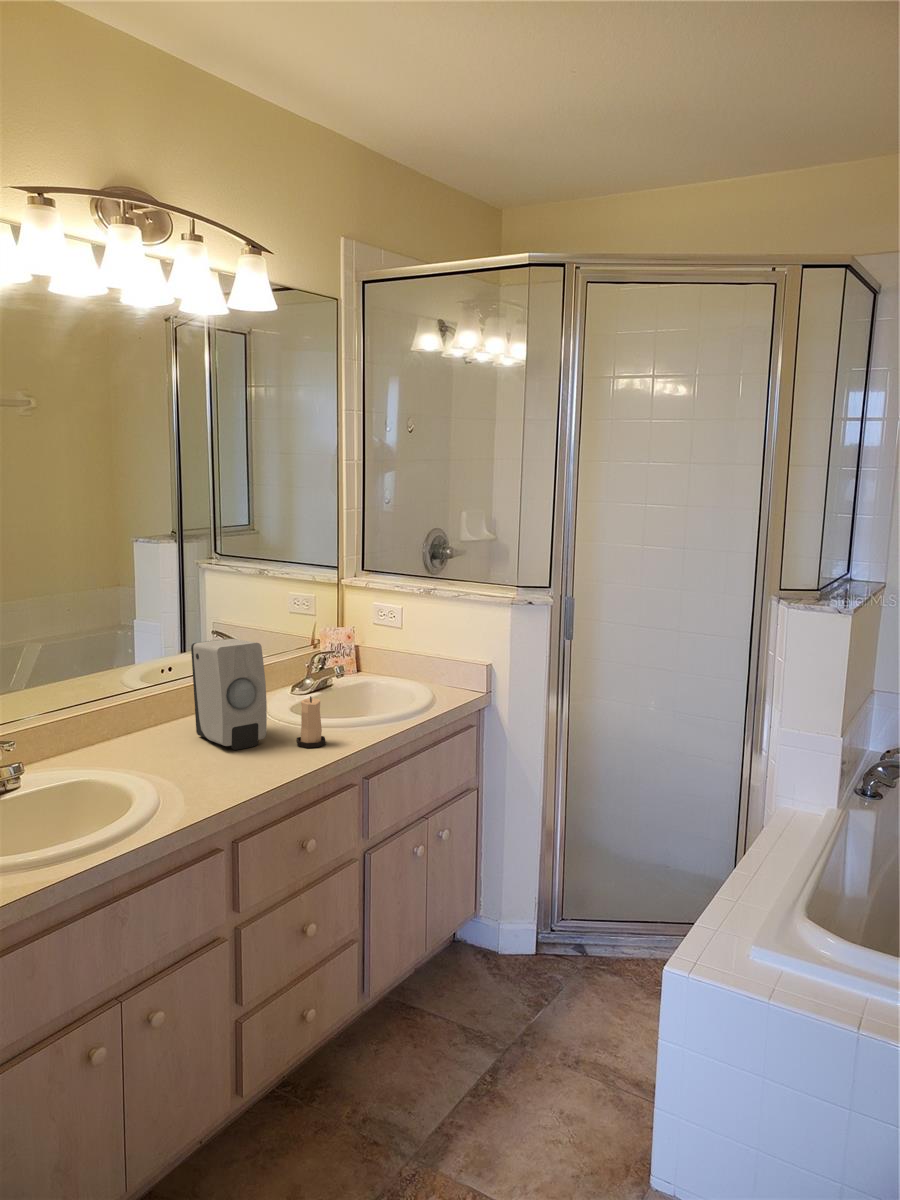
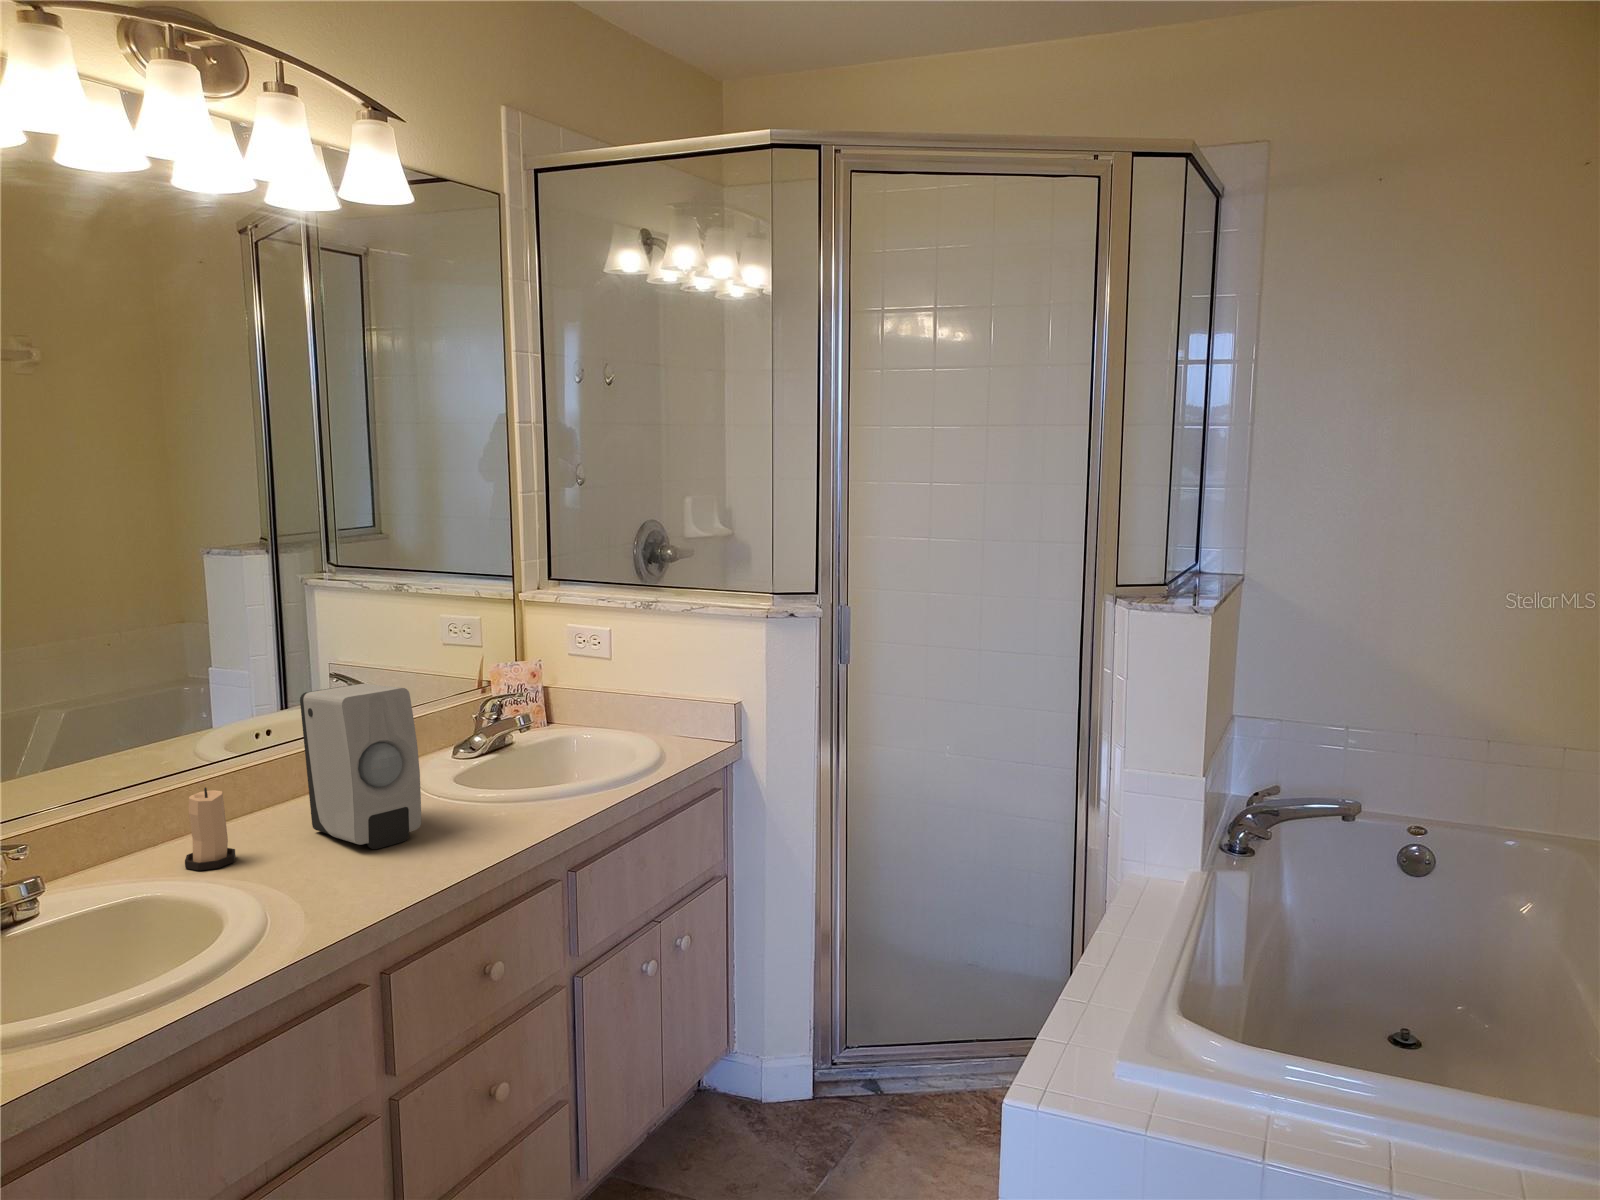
candle: present [297,696,326,748] -> present [185,787,236,871]

